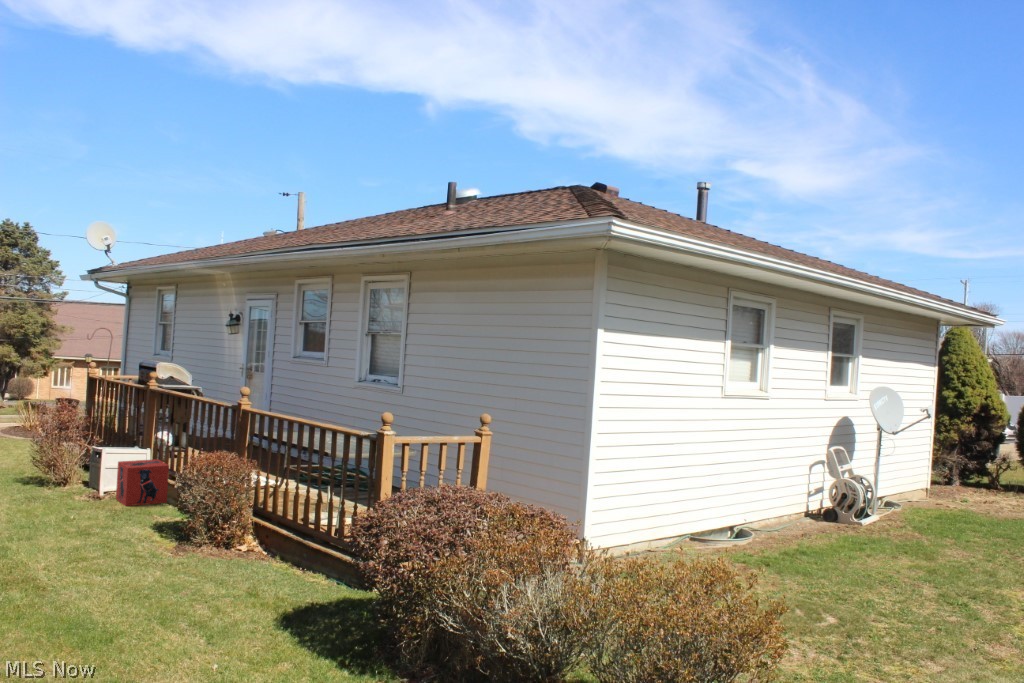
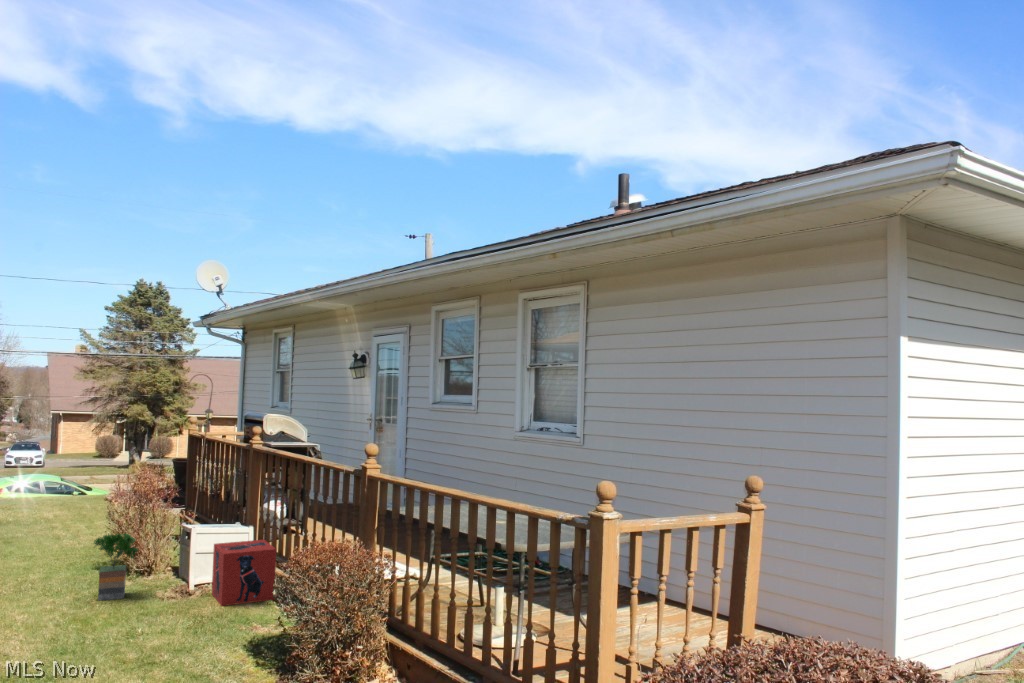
potted tree: none [18,452,57,503] -> present [94,533,138,601]

